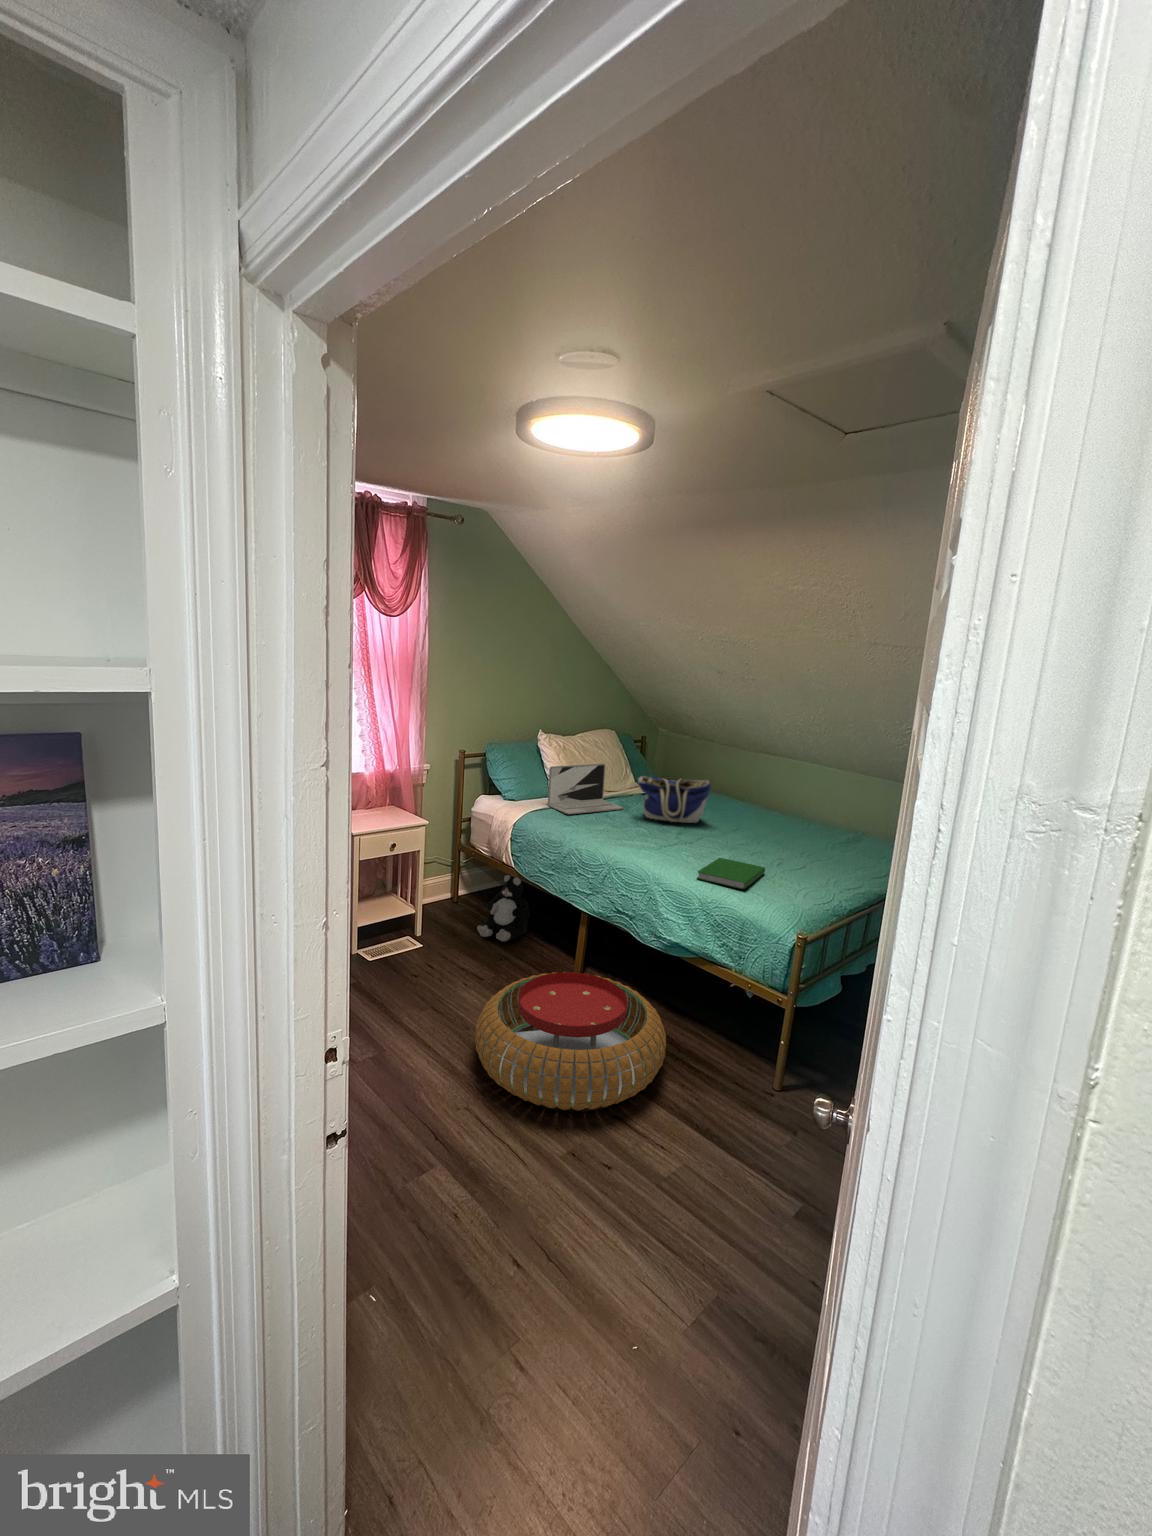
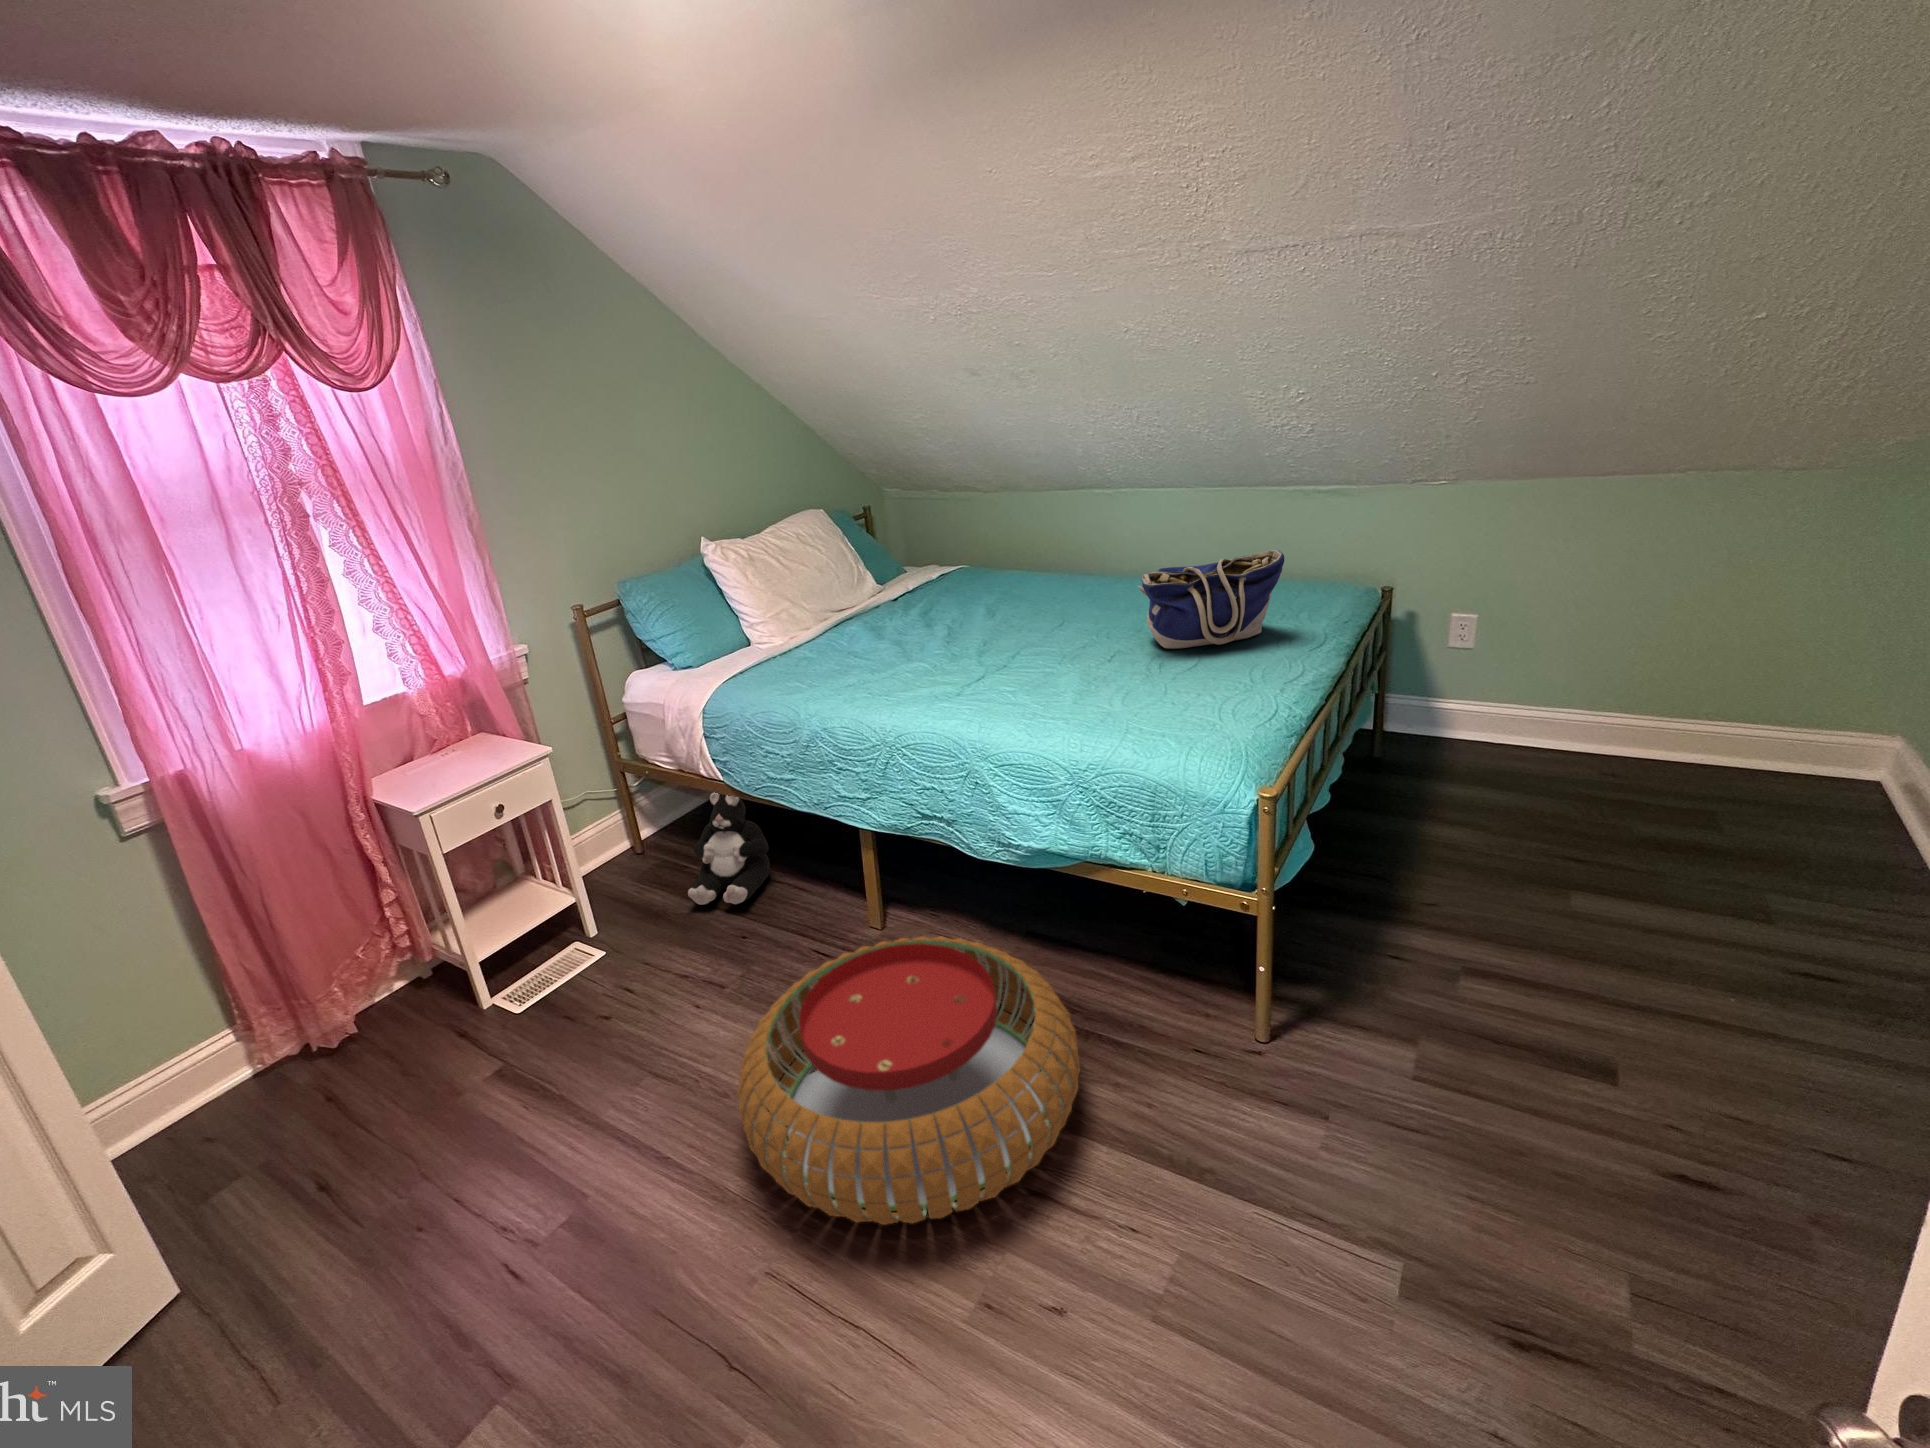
laptop: present [547,764,623,814] -> none [735,567,874,668]
tote bag: present [638,776,711,823] -> present [1138,549,1284,648]
hardcover book: present [697,858,765,889] -> none [1046,678,1151,730]

